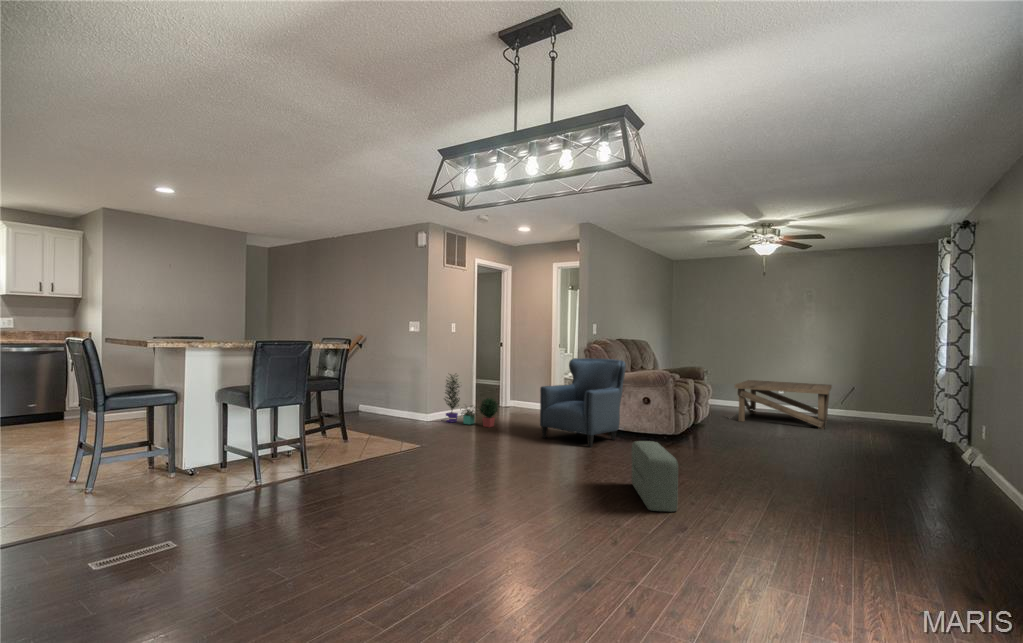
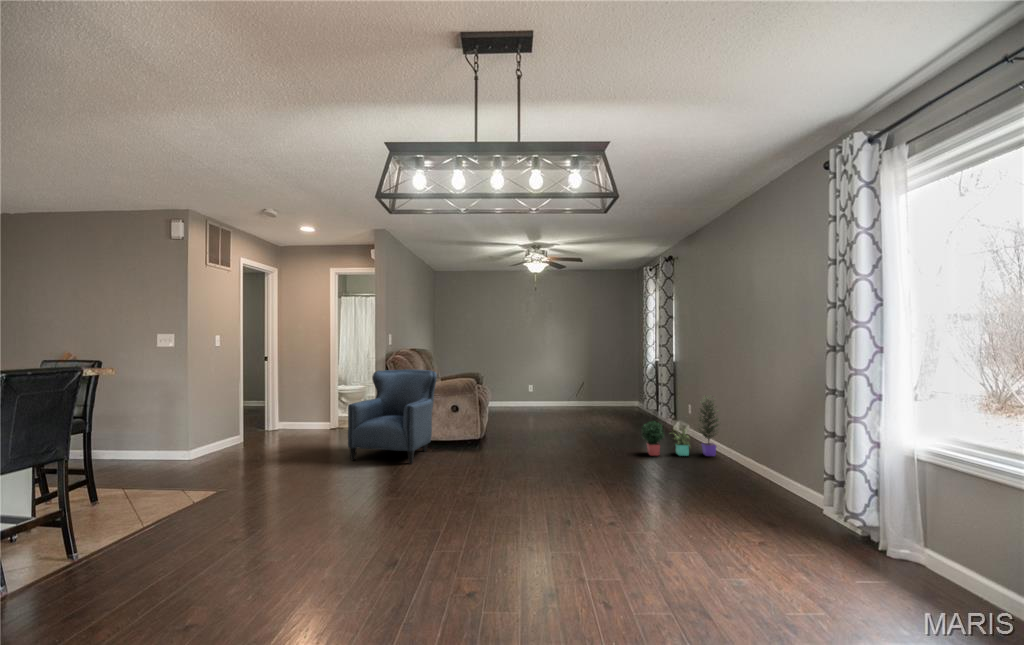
potted plant: present [445,374,498,427] -> present [642,396,719,456]
coffee table: present [735,380,832,429] -> none [503,379,573,416]
pouf: present [632,441,678,512] -> none [494,454,565,529]

